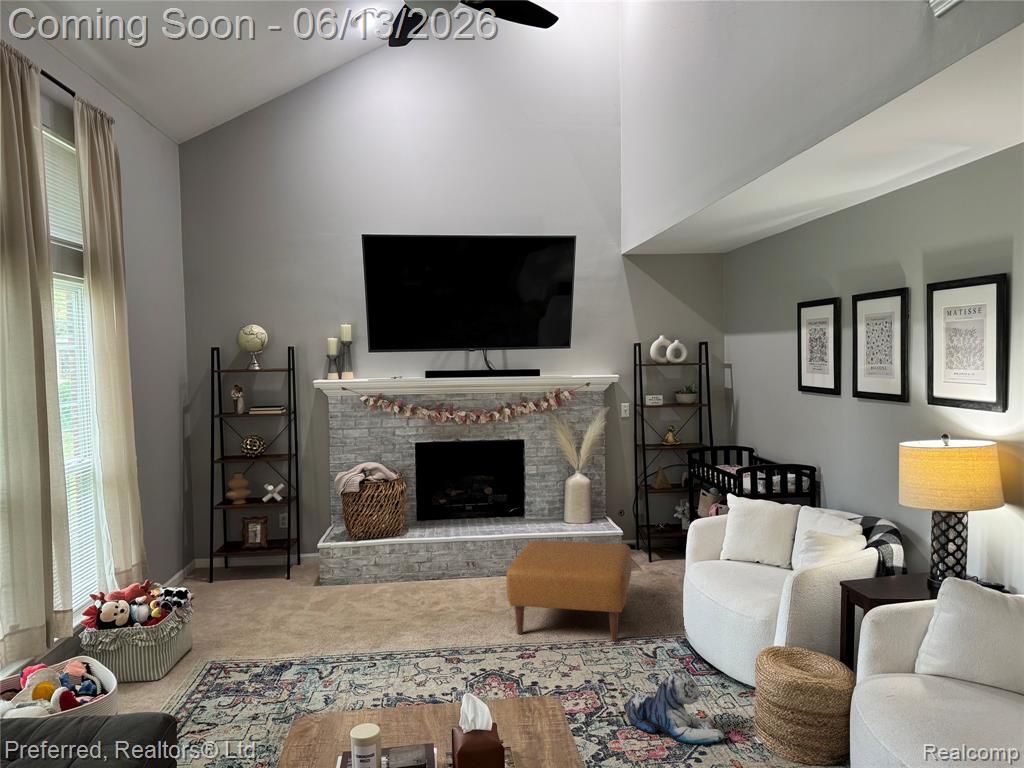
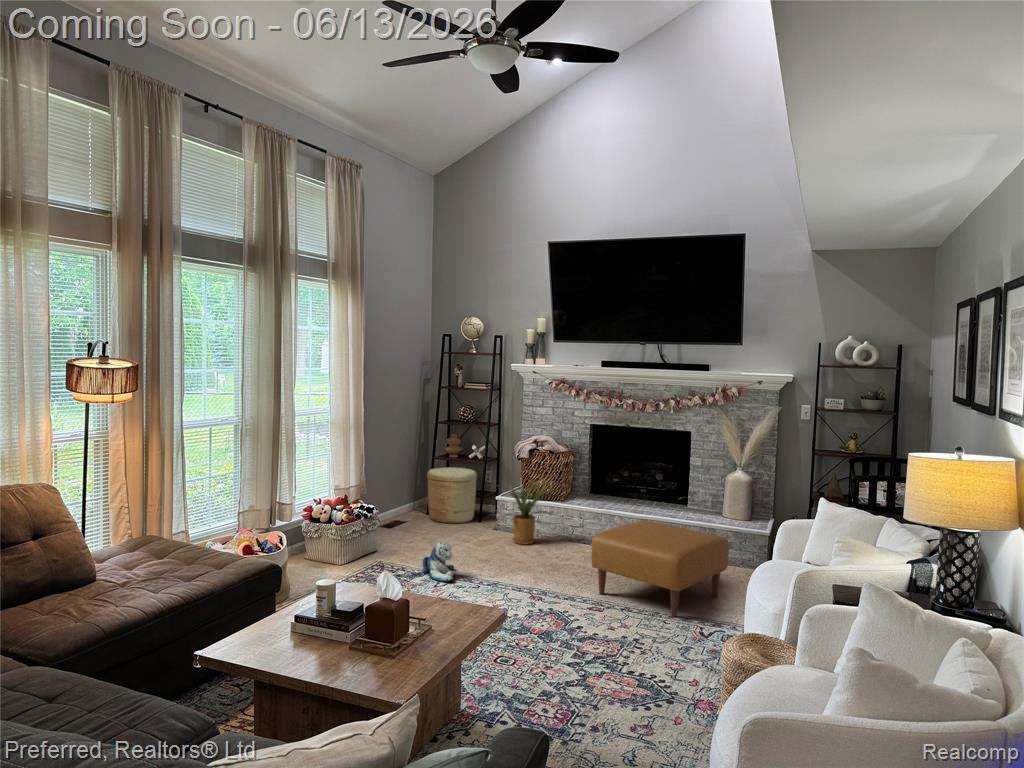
house plant: none [328,511,403,595] -> present [504,479,549,544]
woven basket: none [214,514,281,589] -> present [427,467,477,523]
plush toy: present [624,672,724,745] -> present [422,542,454,582]

